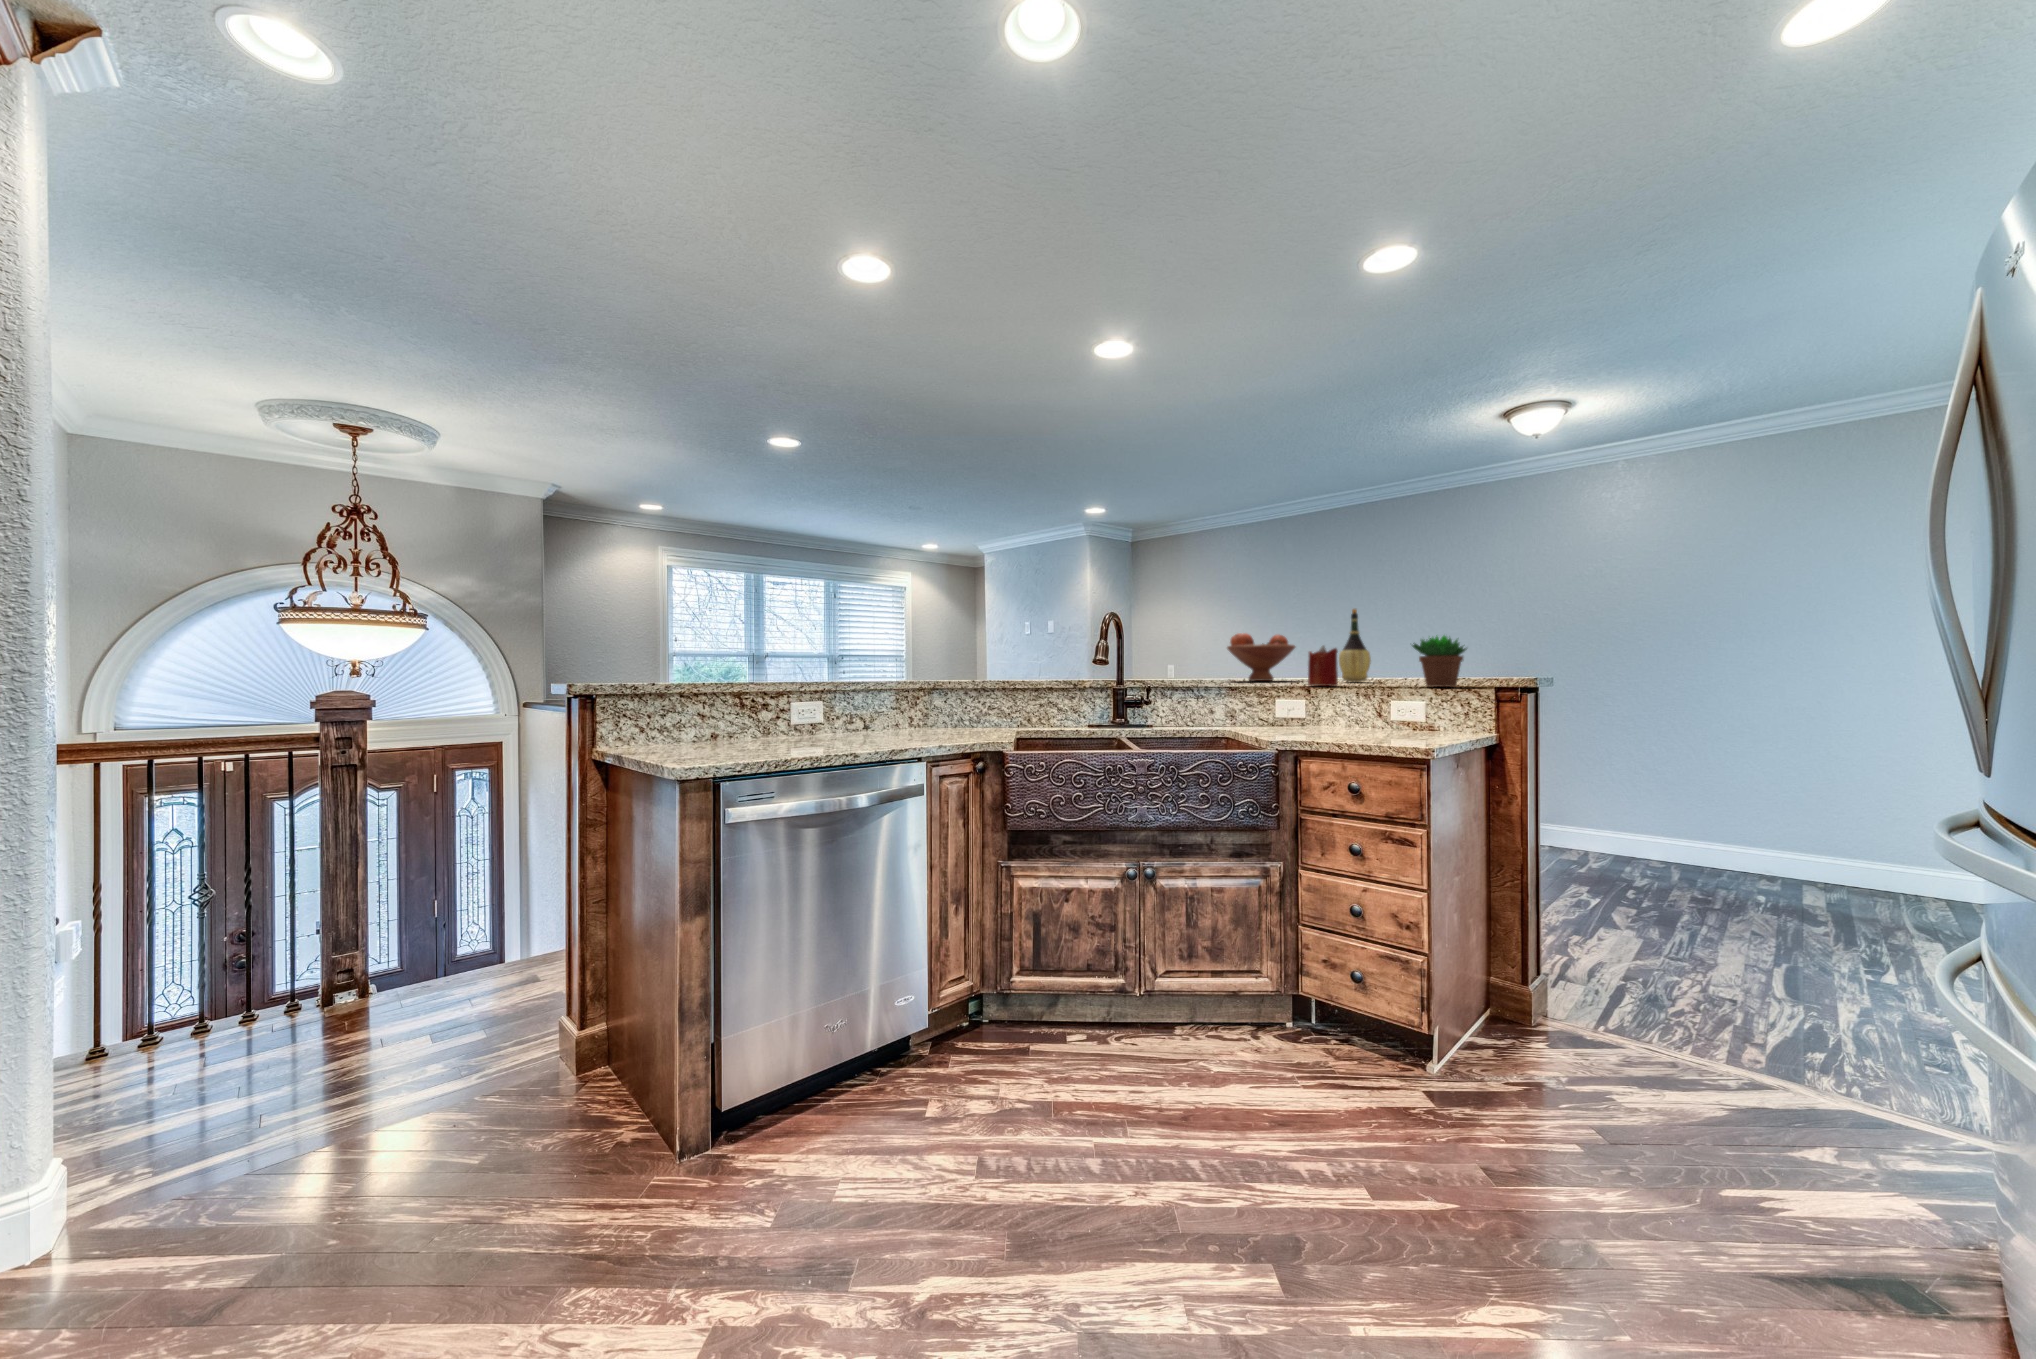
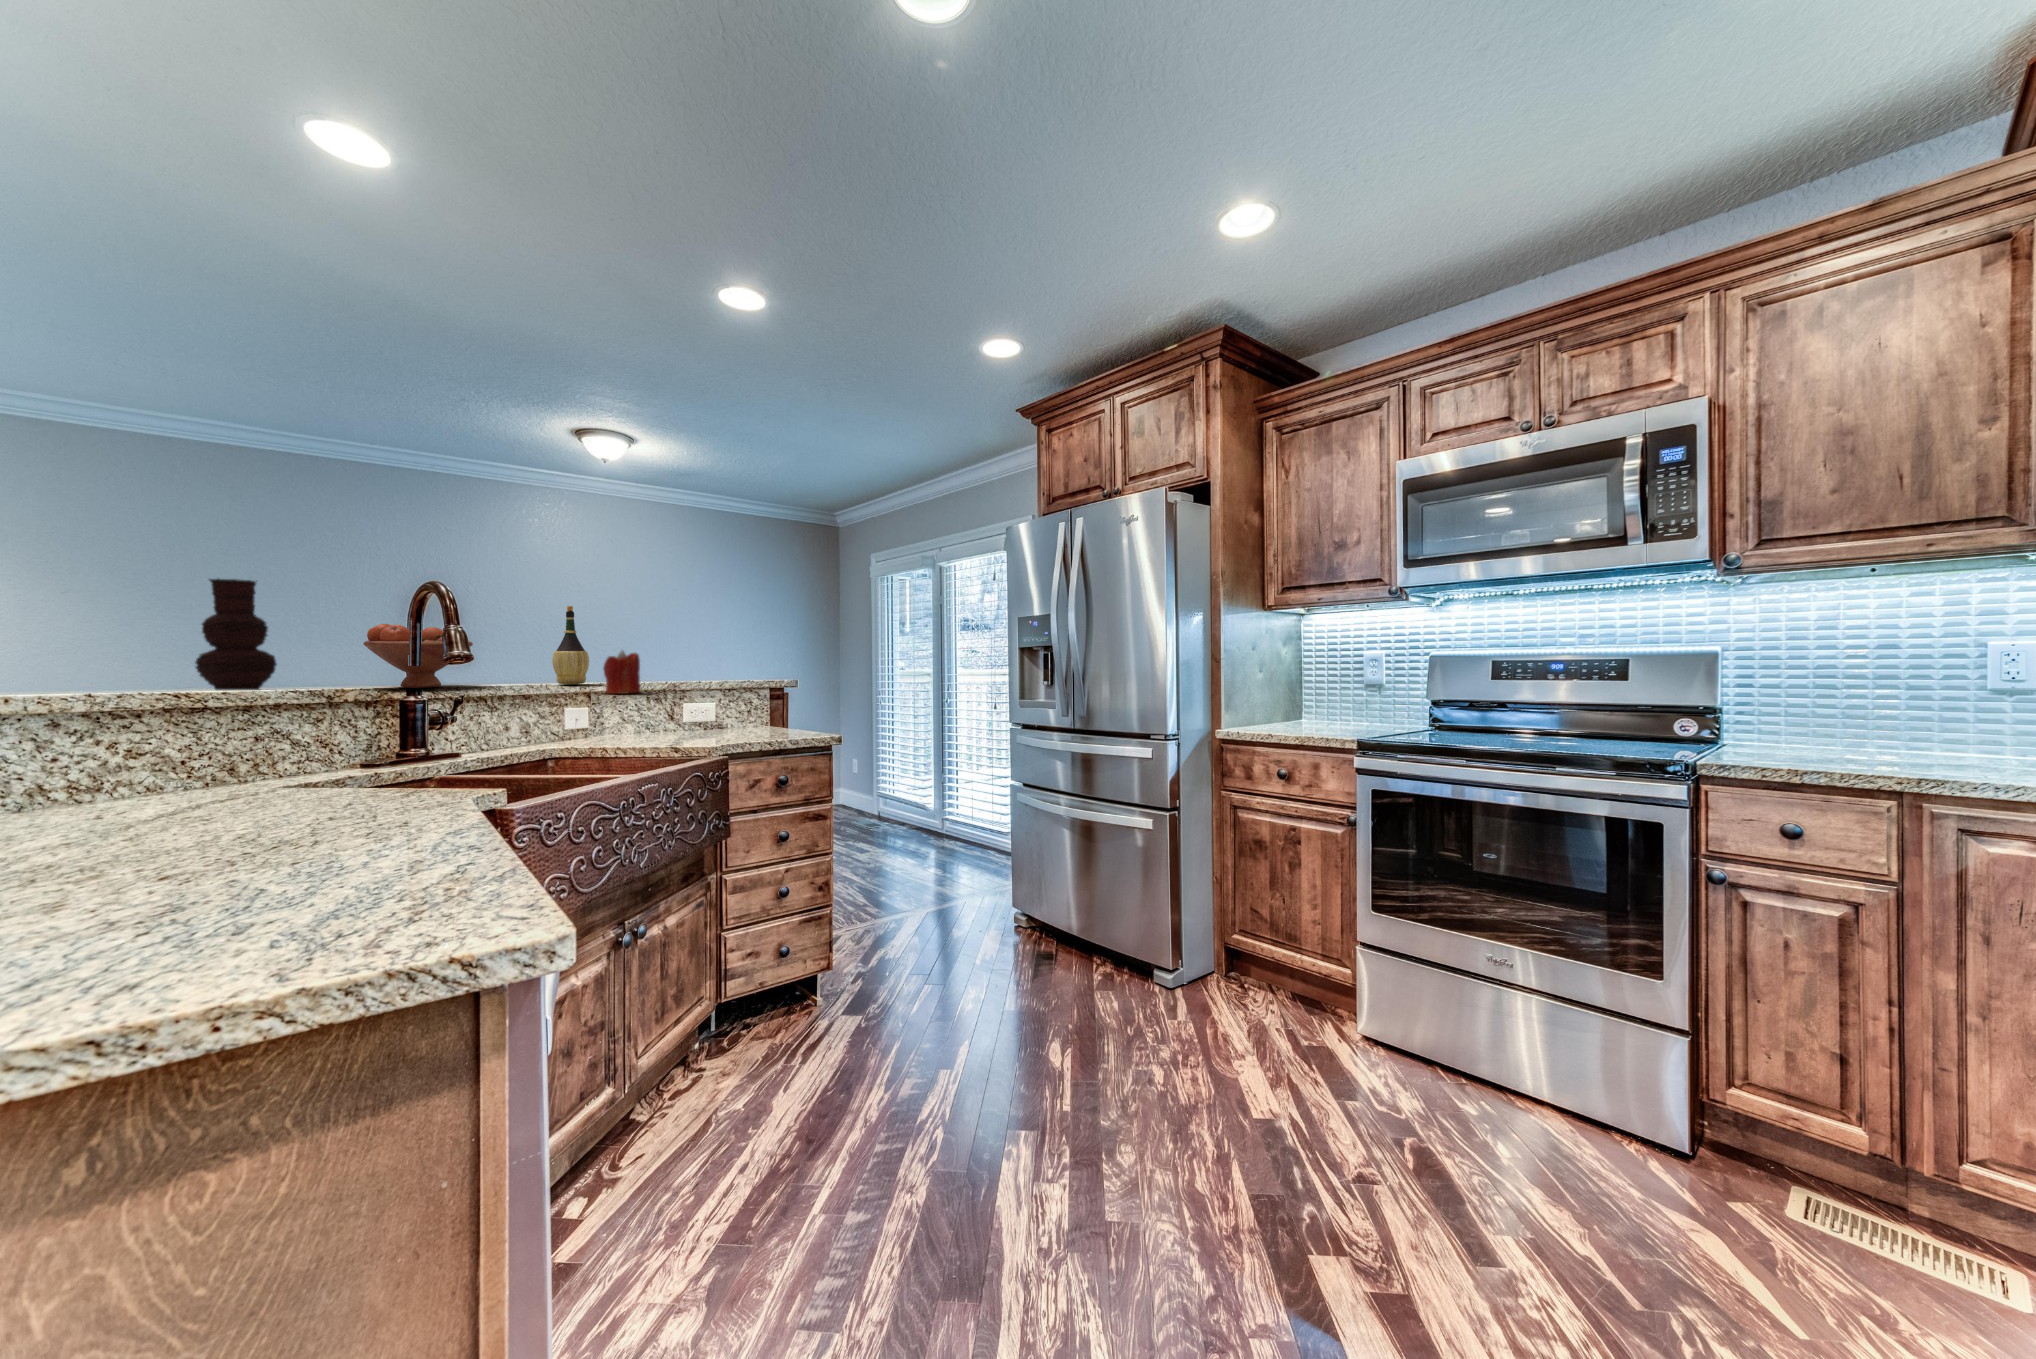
vase: none [1161,609,1197,680] -> present [195,579,277,692]
succulent plant: present [1412,635,1467,687] -> none [706,643,753,689]

